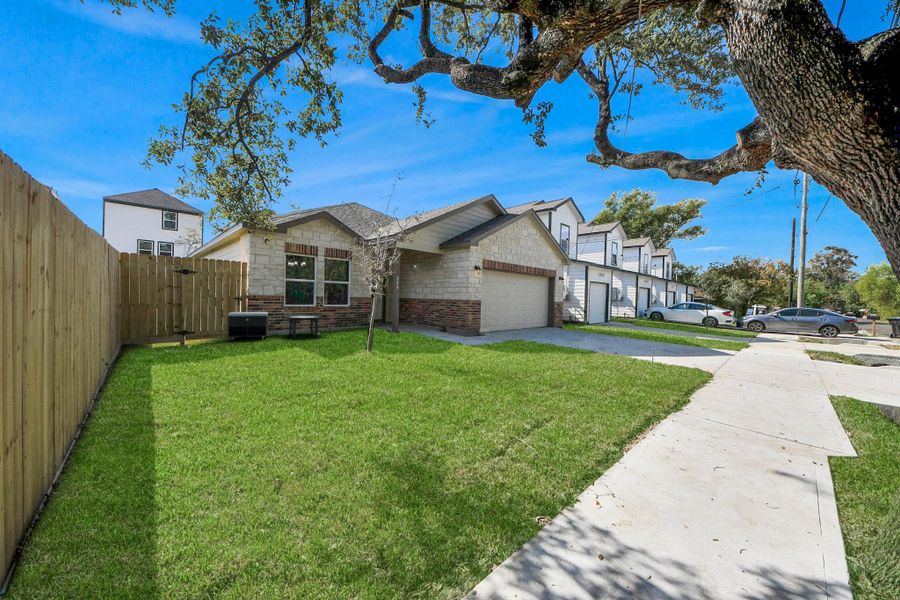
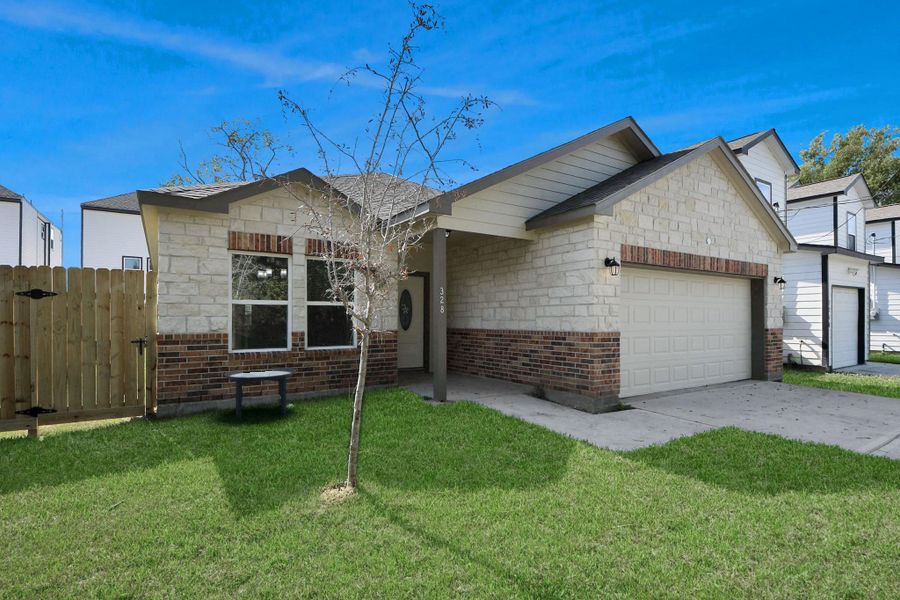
storage bench: present [228,312,268,339] -> none [108,366,195,423]

